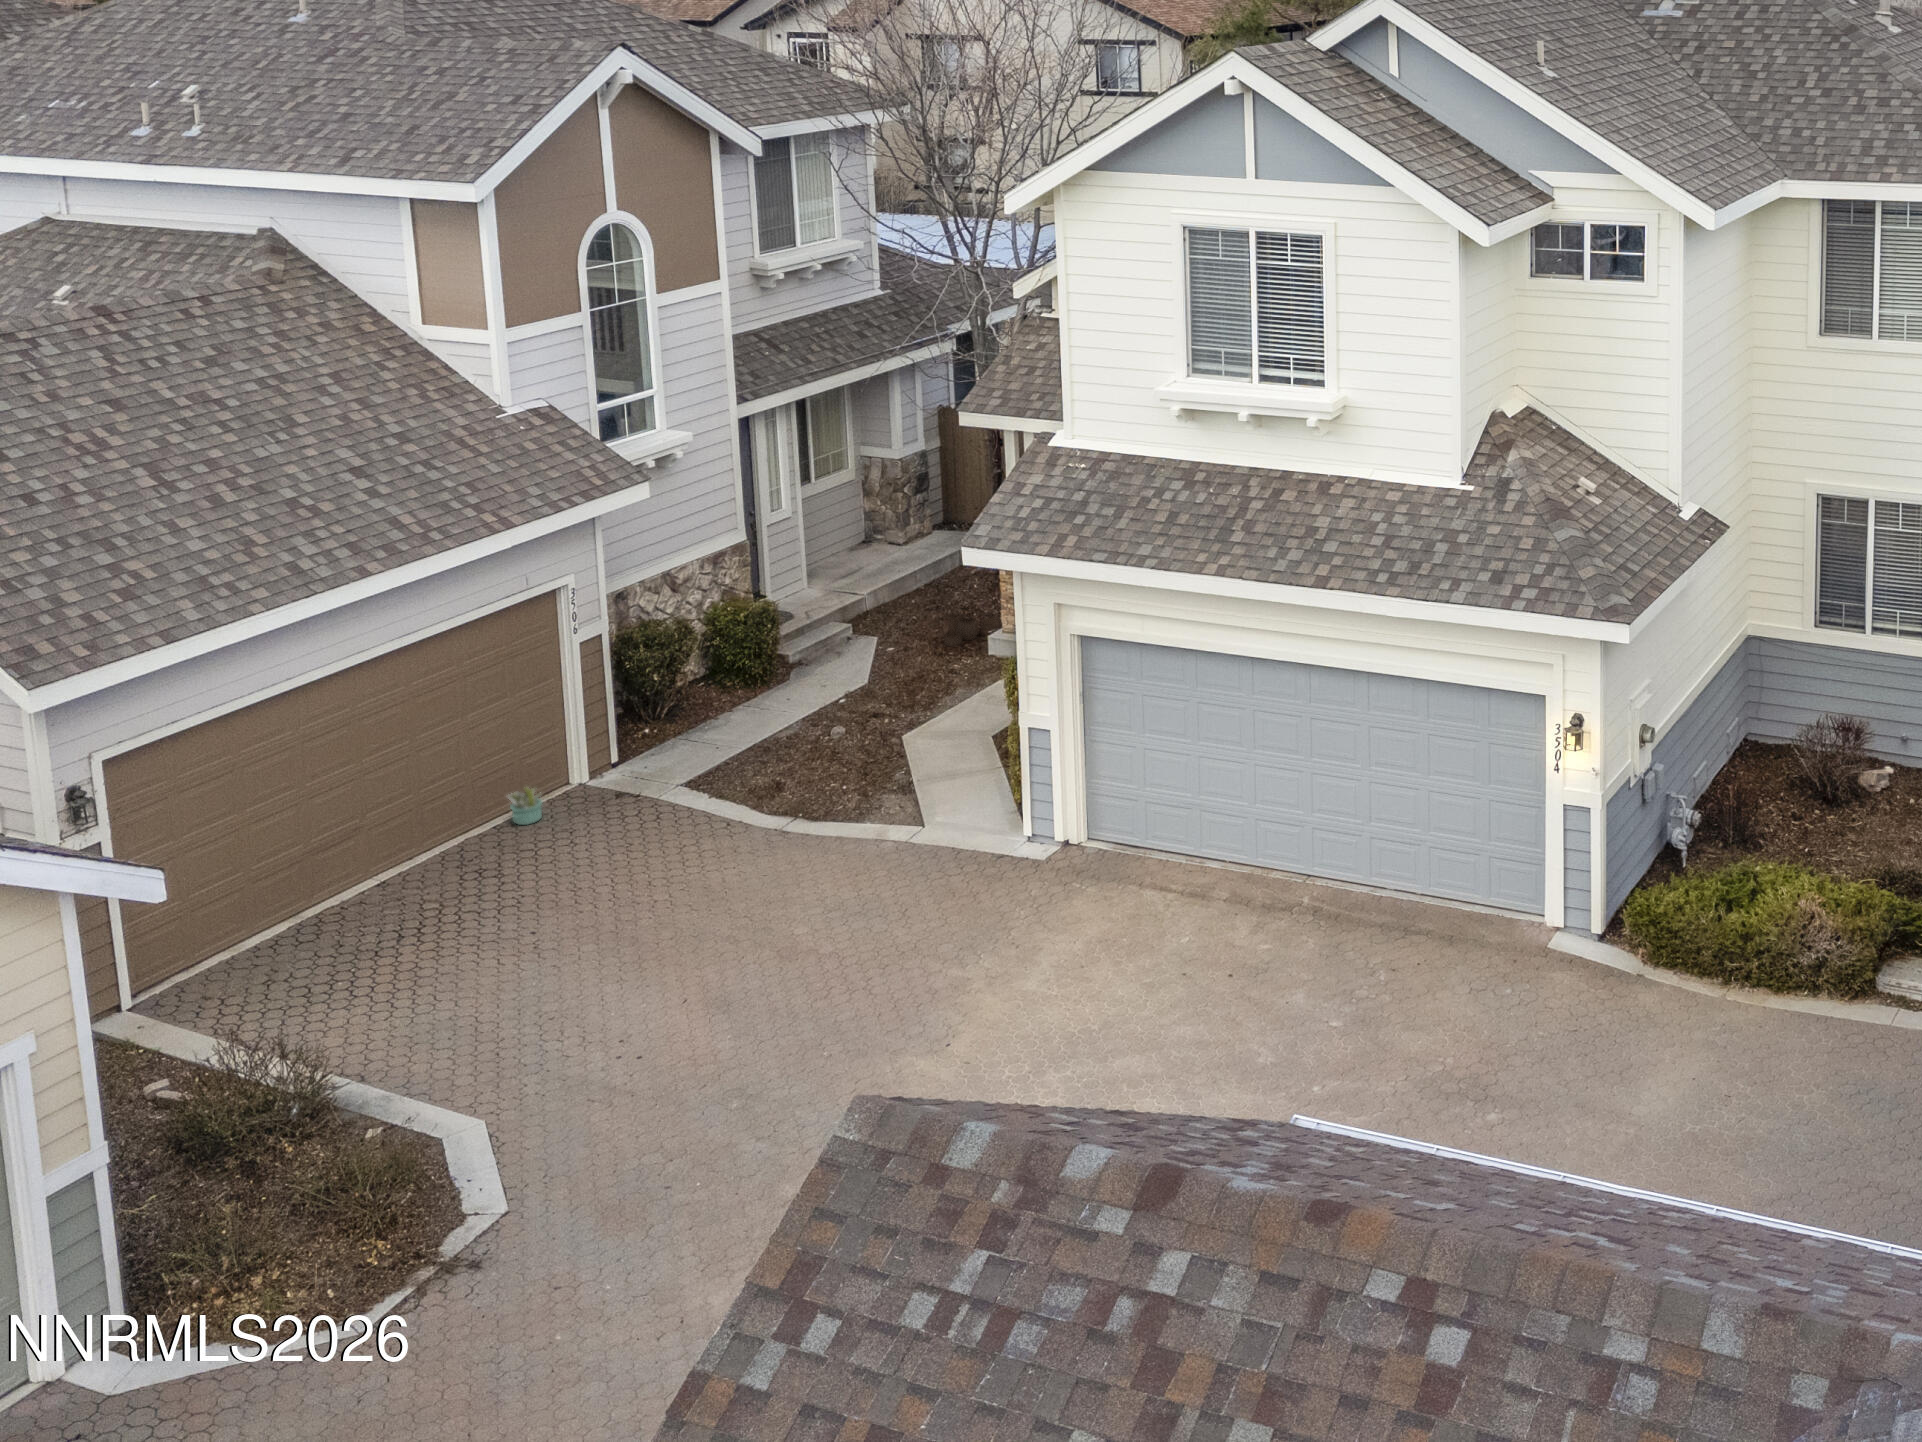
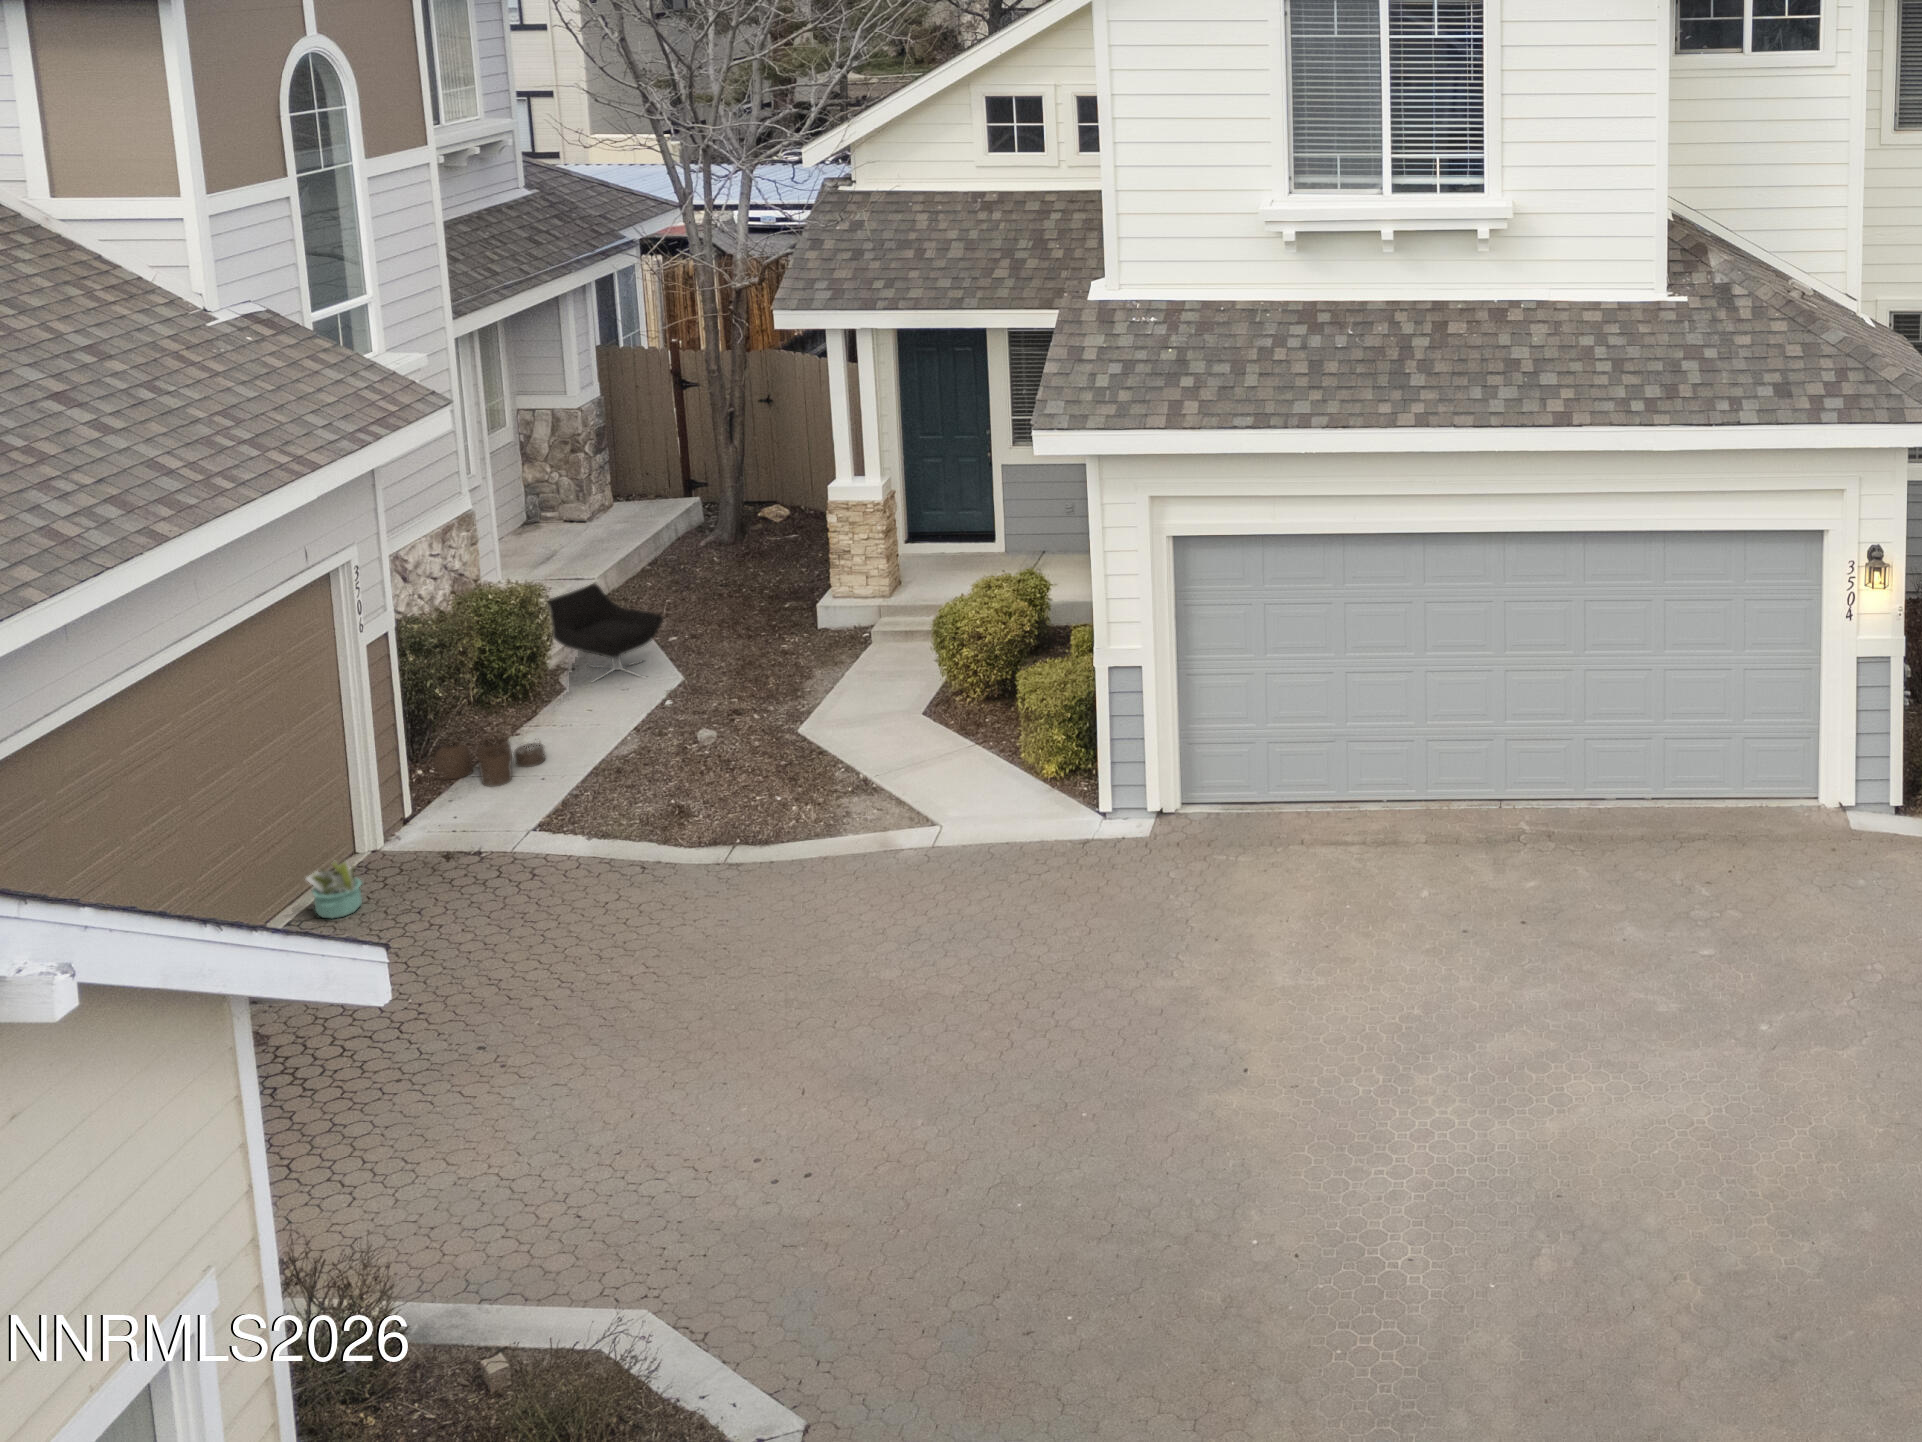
lounge chair: none [781,602,862,678] -> present [548,584,663,682]
woven basket: present [944,612,1001,646] -> present [435,737,545,786]

